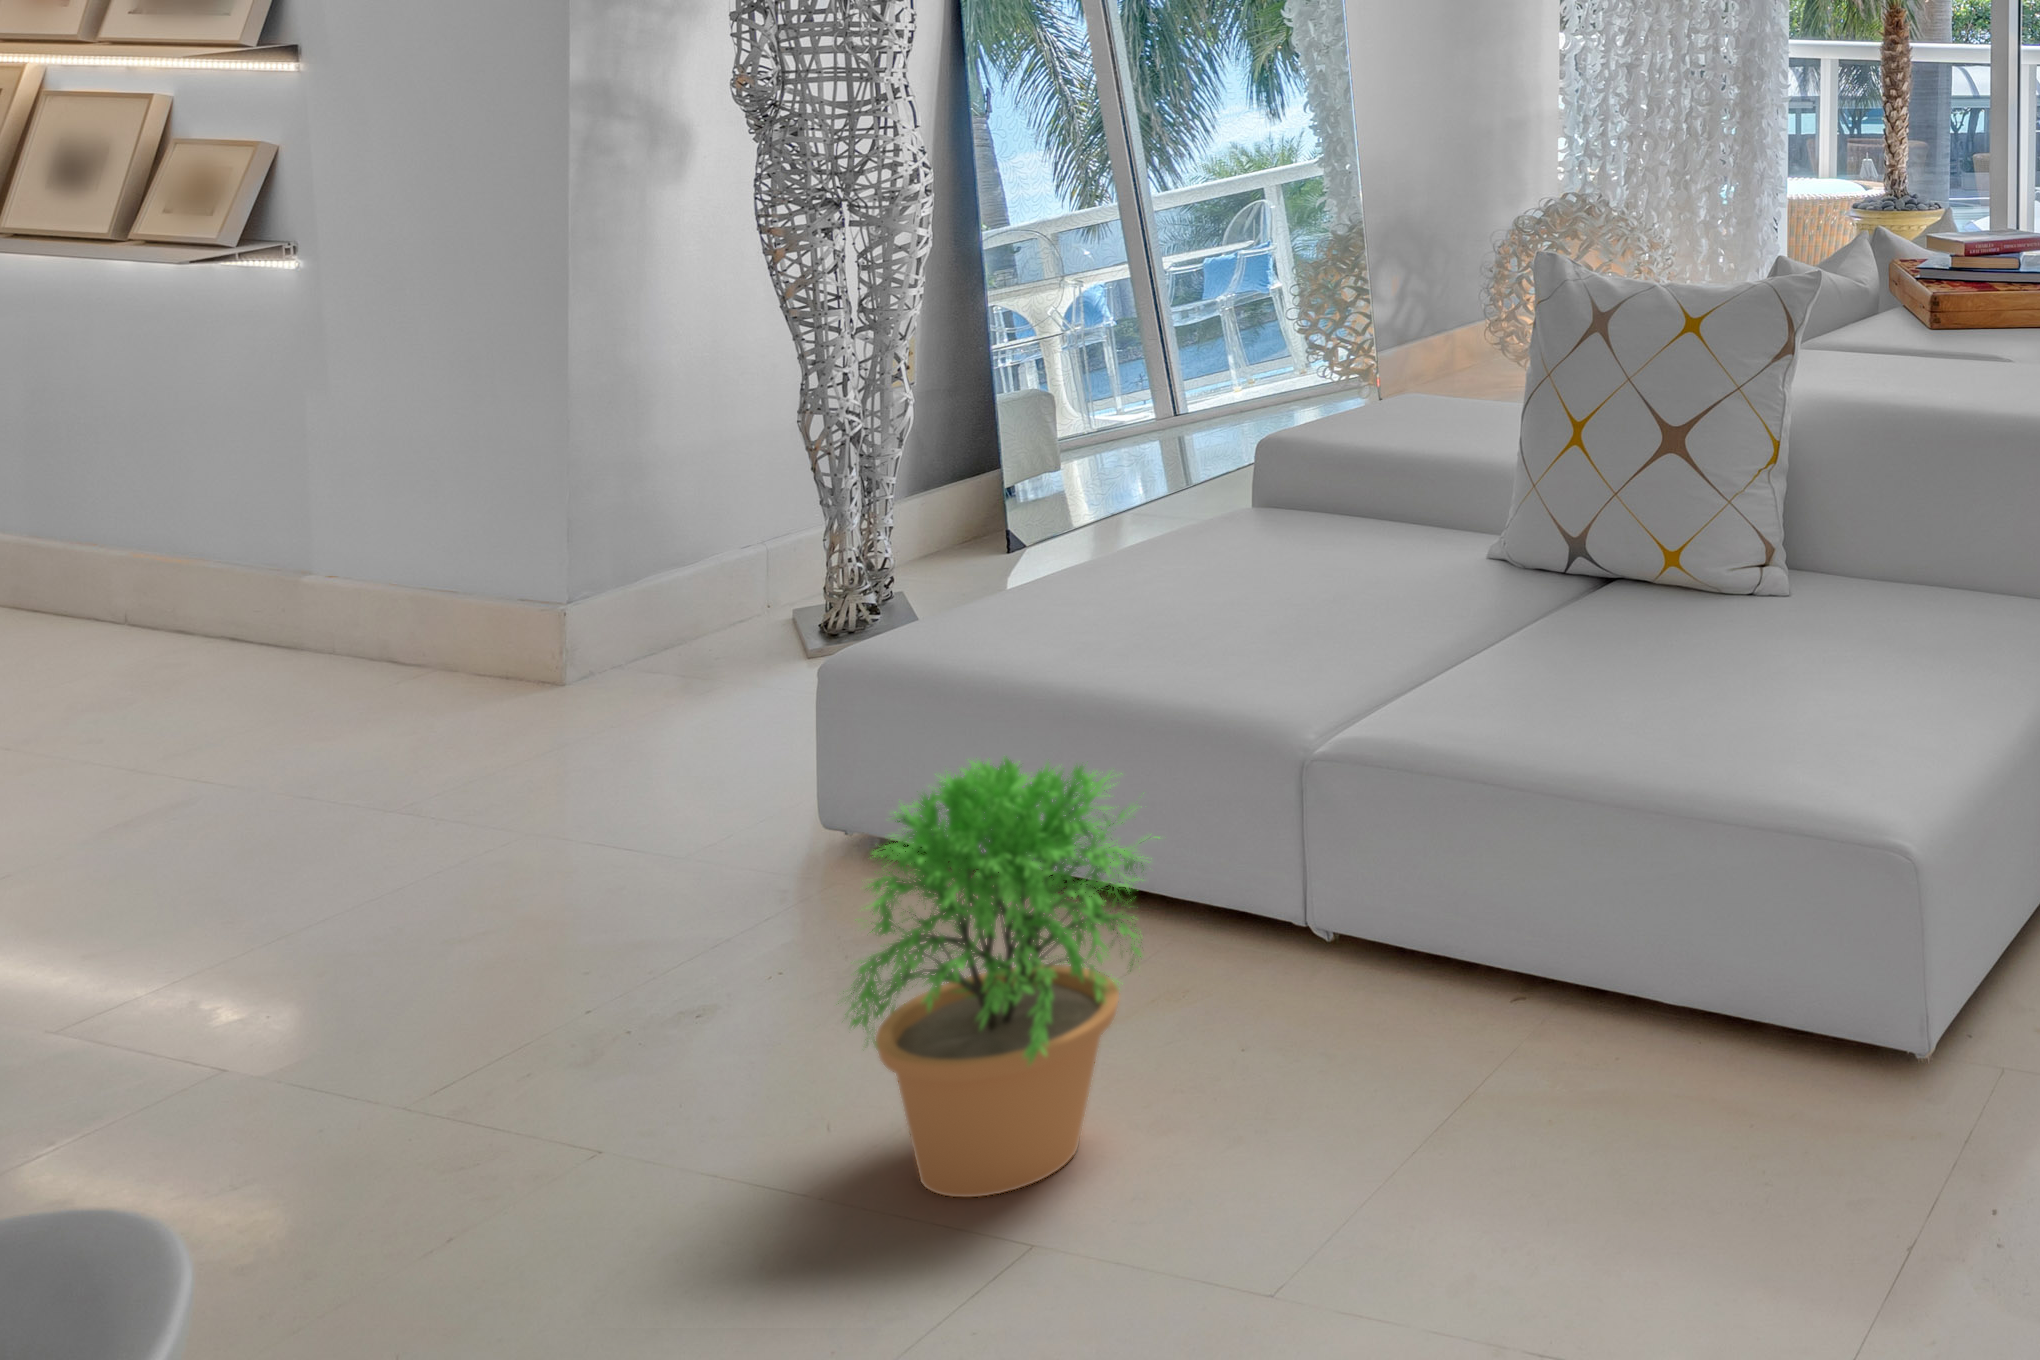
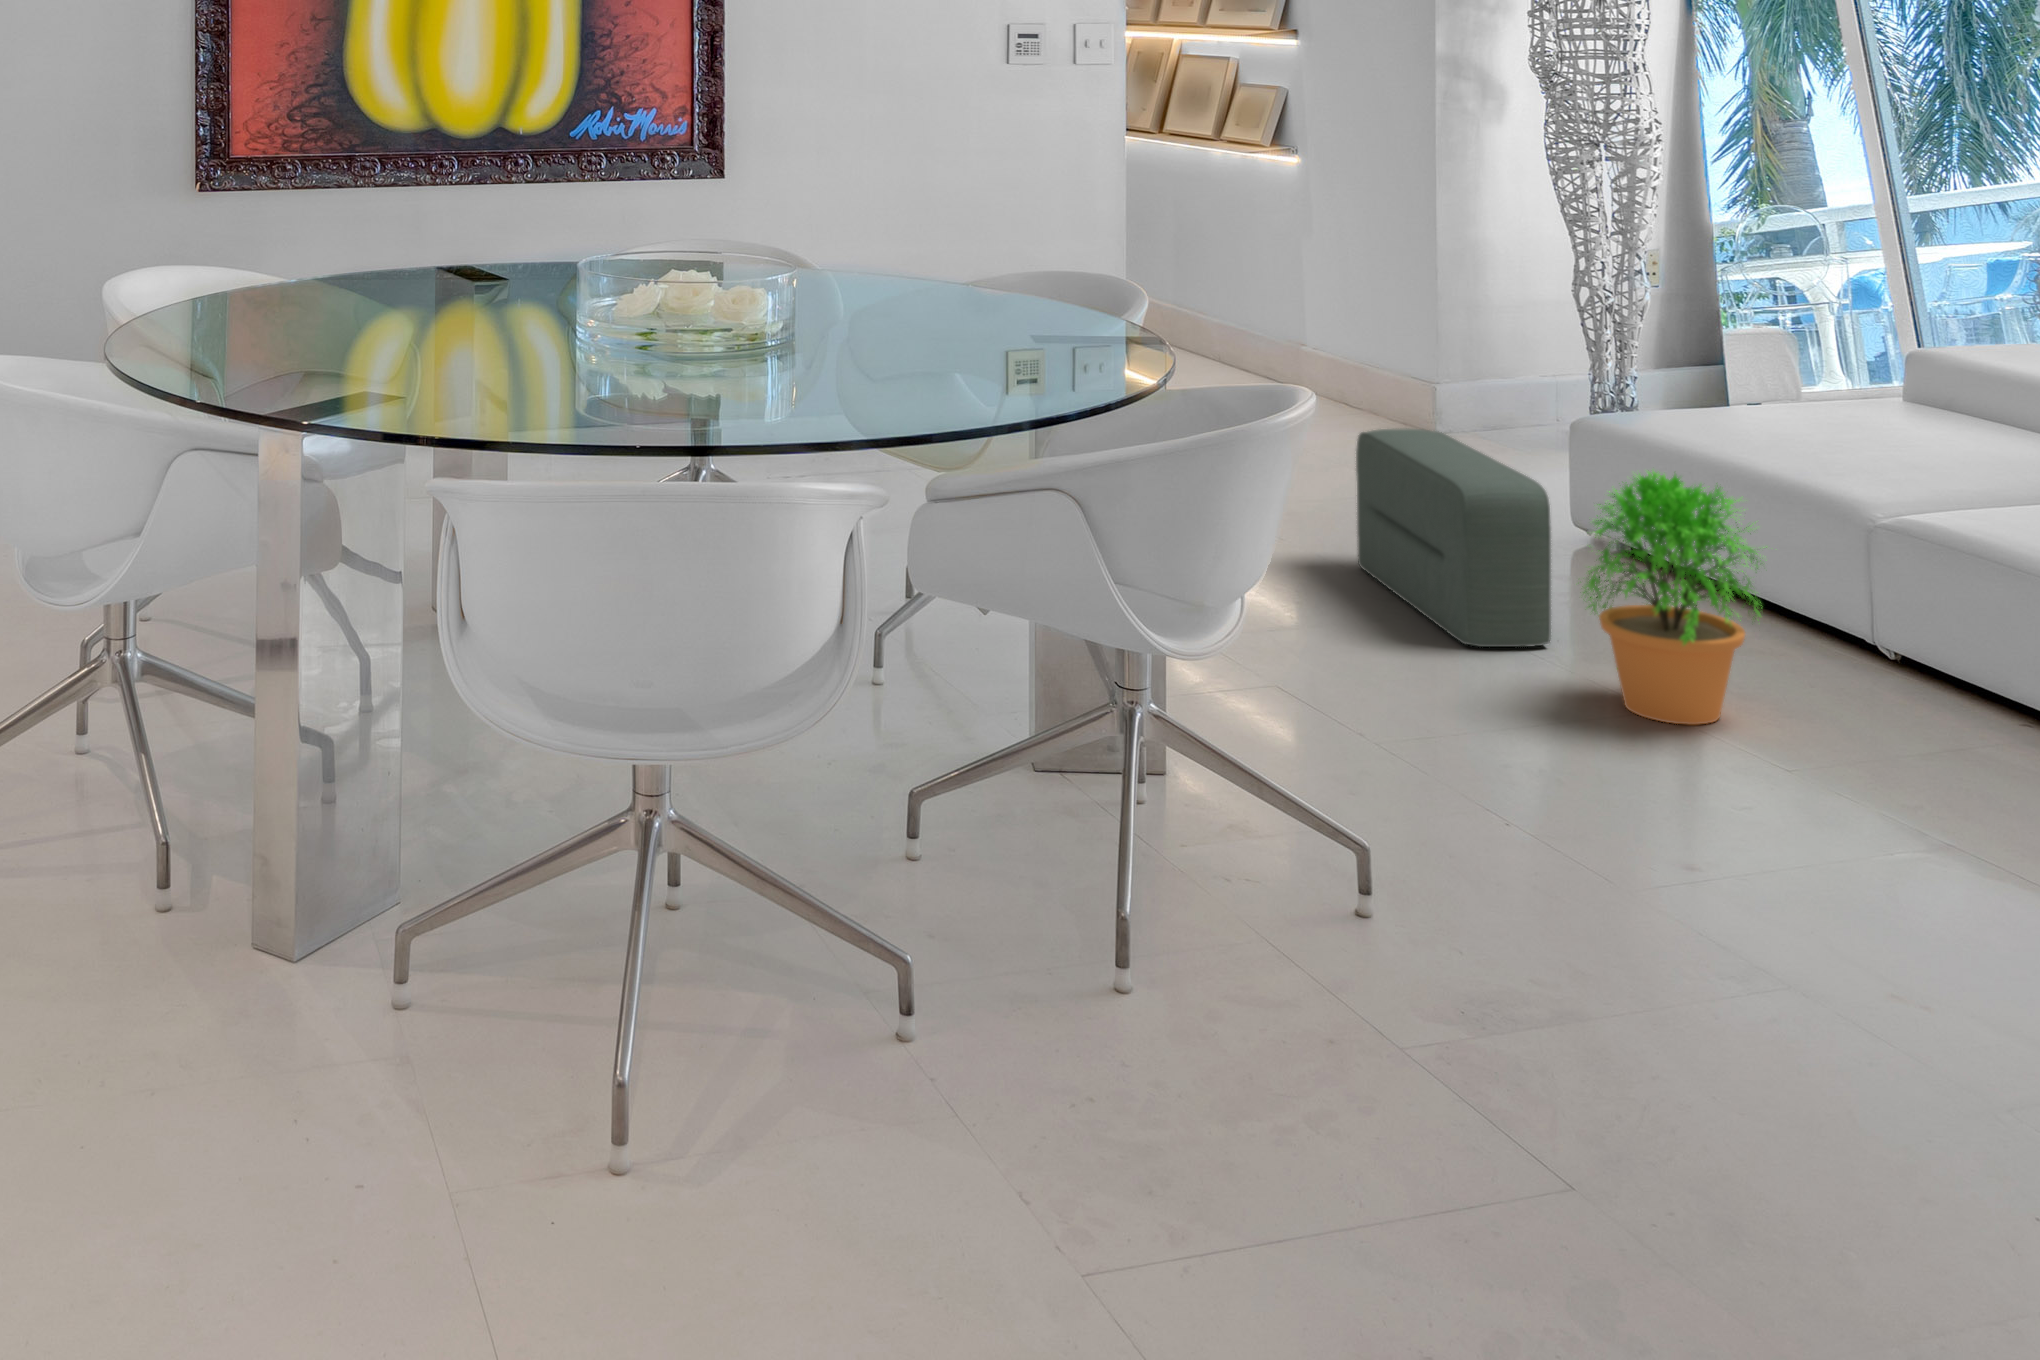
pouf: none [408,722,782,1136] -> present [1356,429,1551,647]

